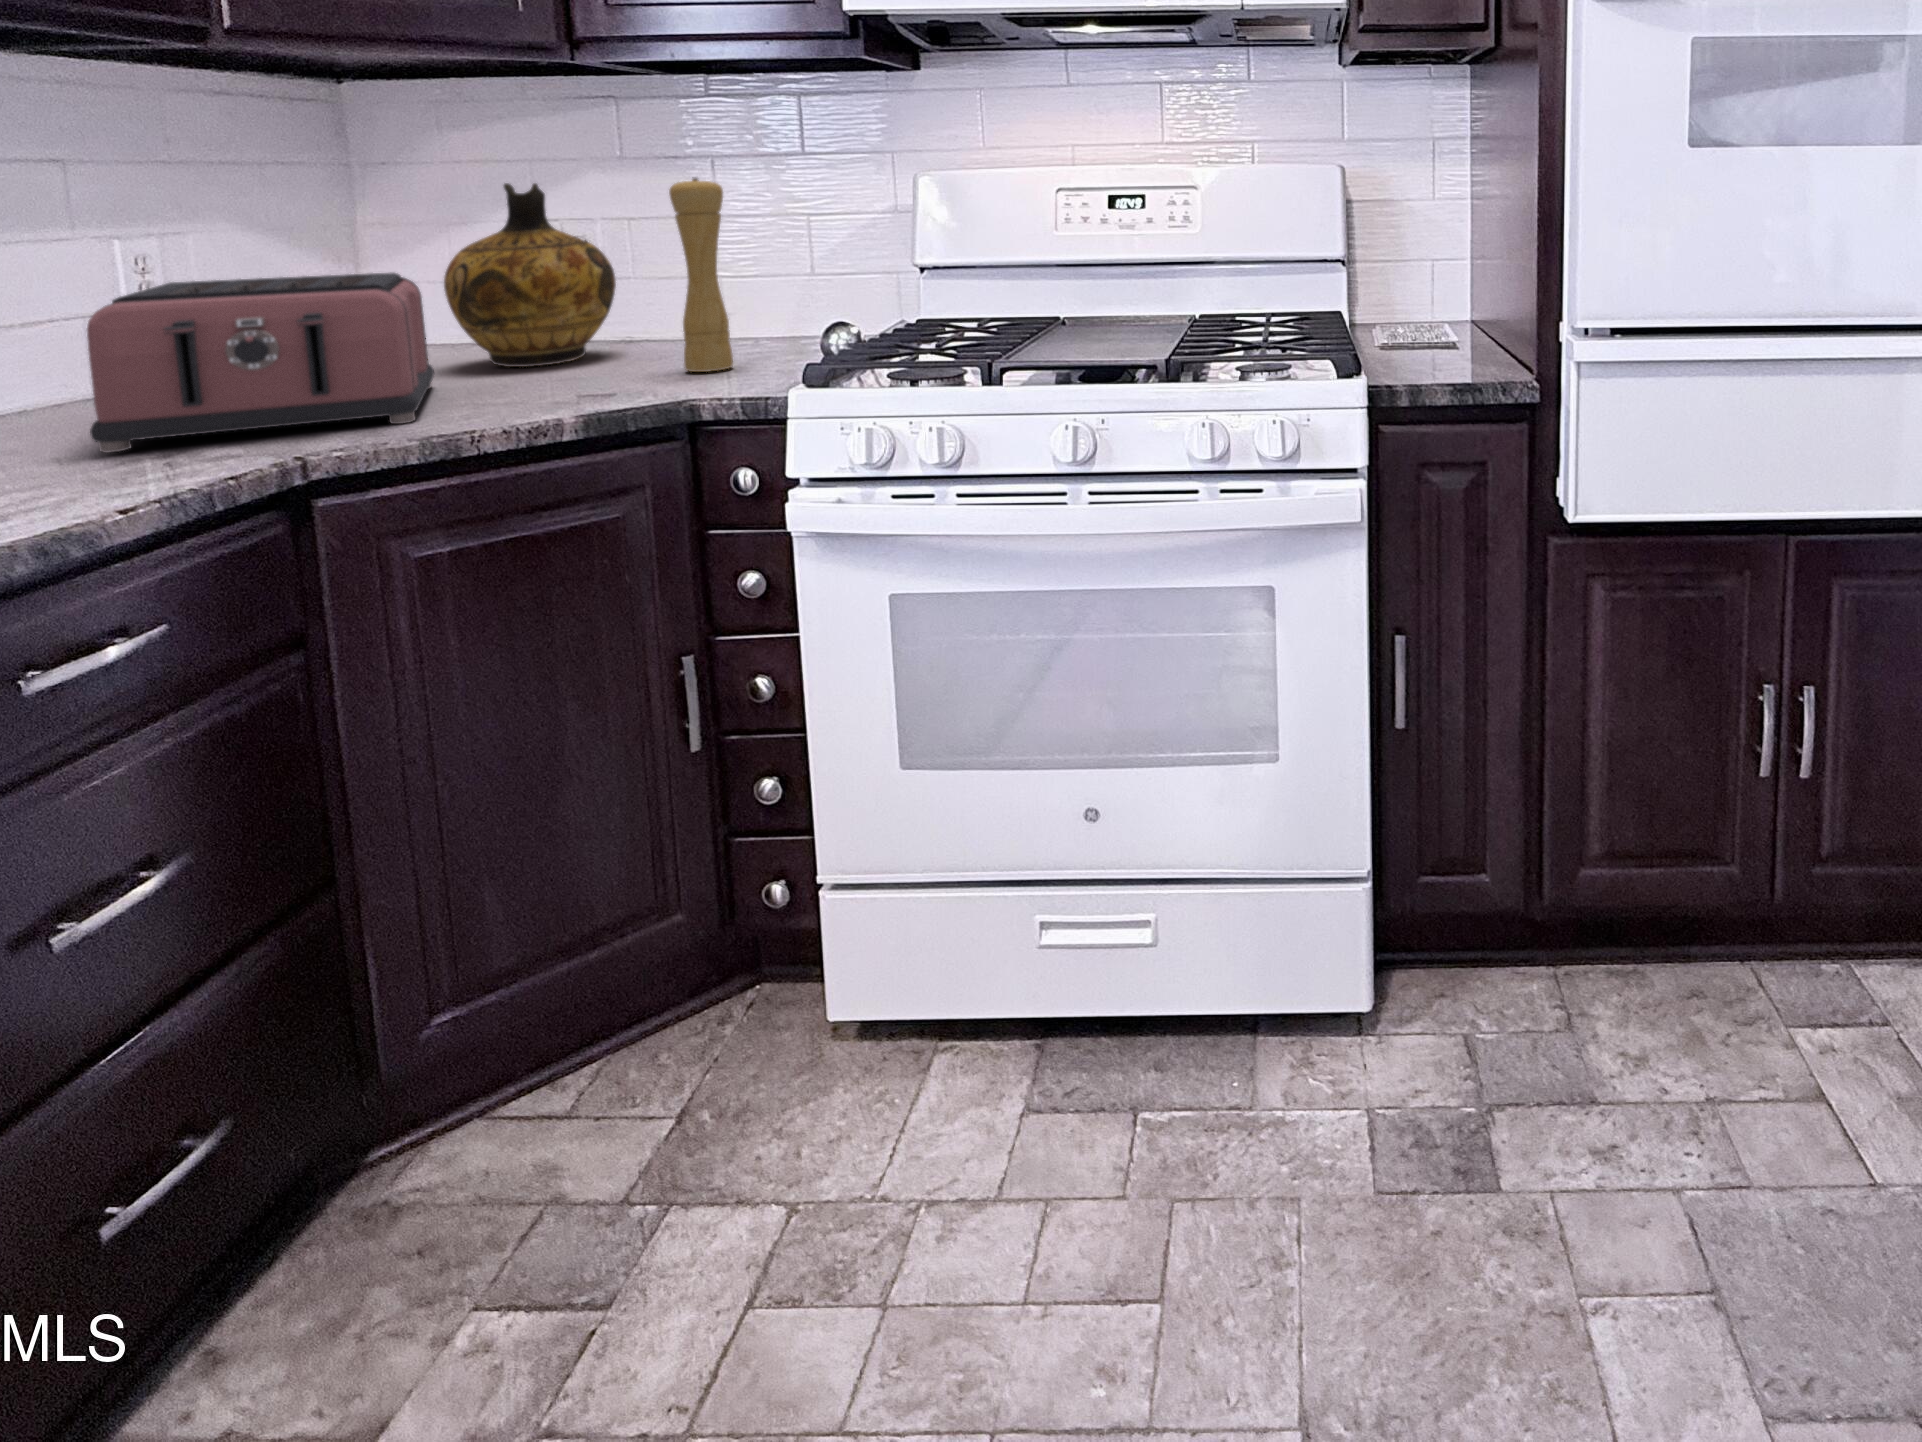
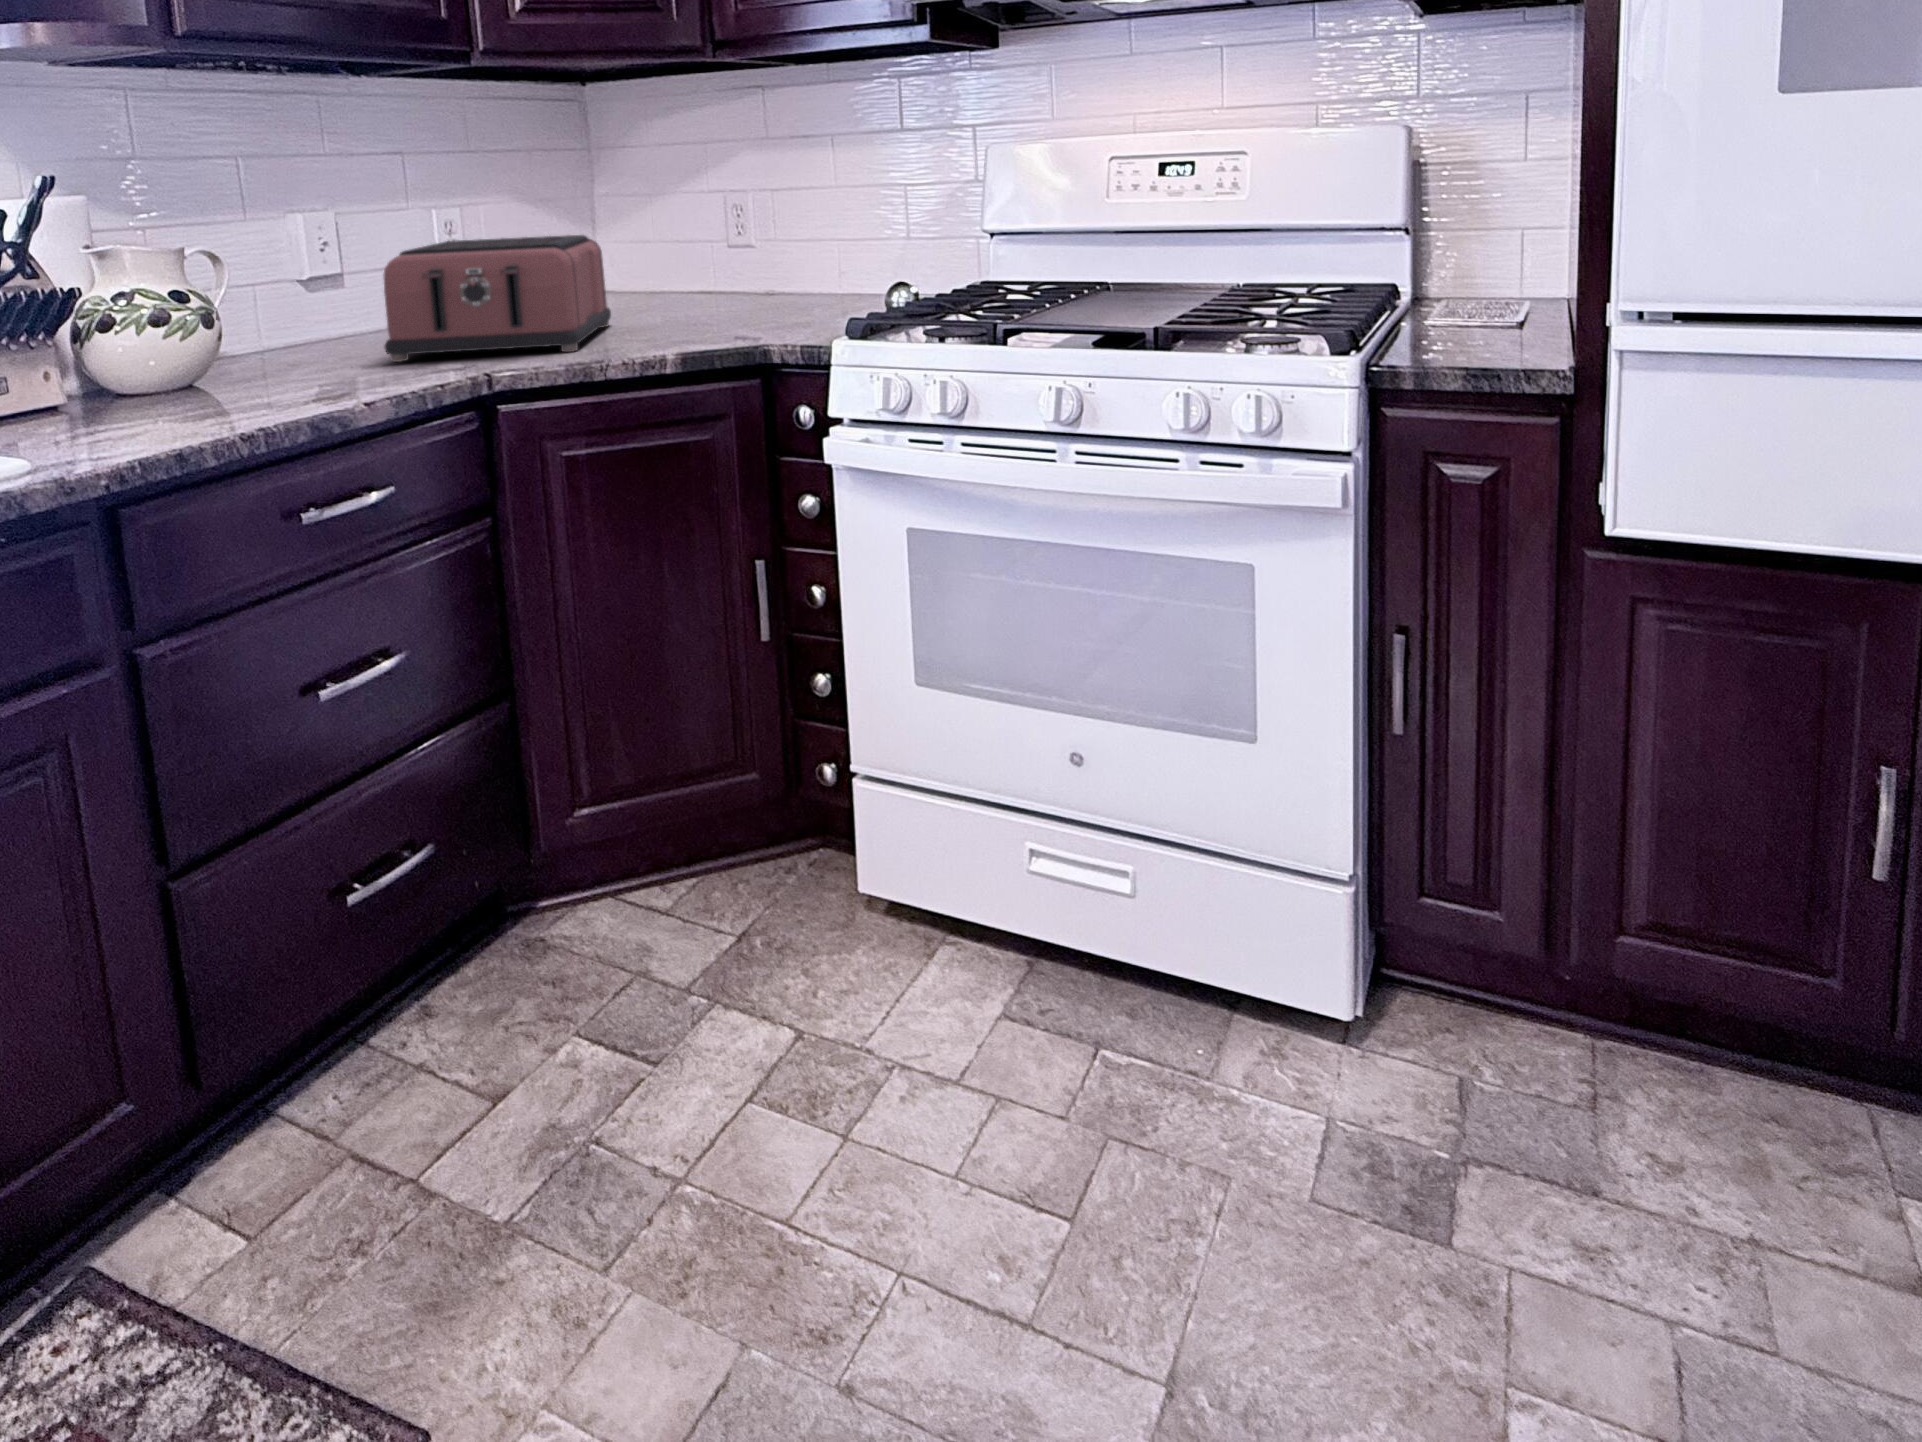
pepper mill: present [669,177,733,372] -> none [771,155,820,321]
ceramic jug: present [444,183,616,367] -> none [628,162,749,312]

